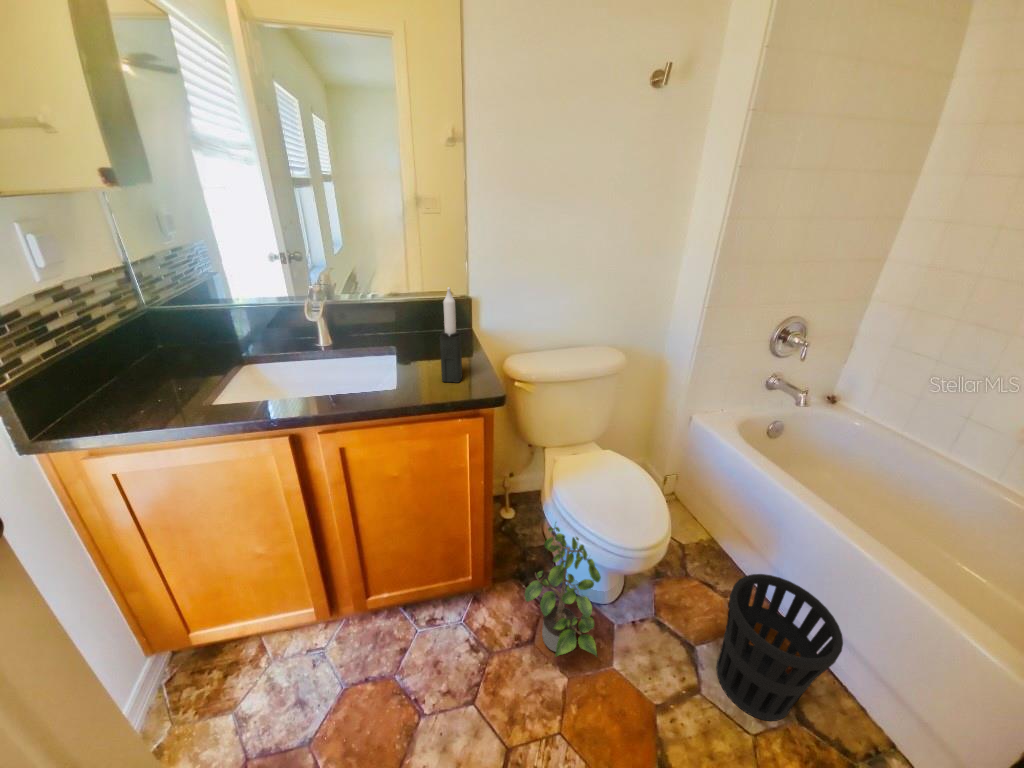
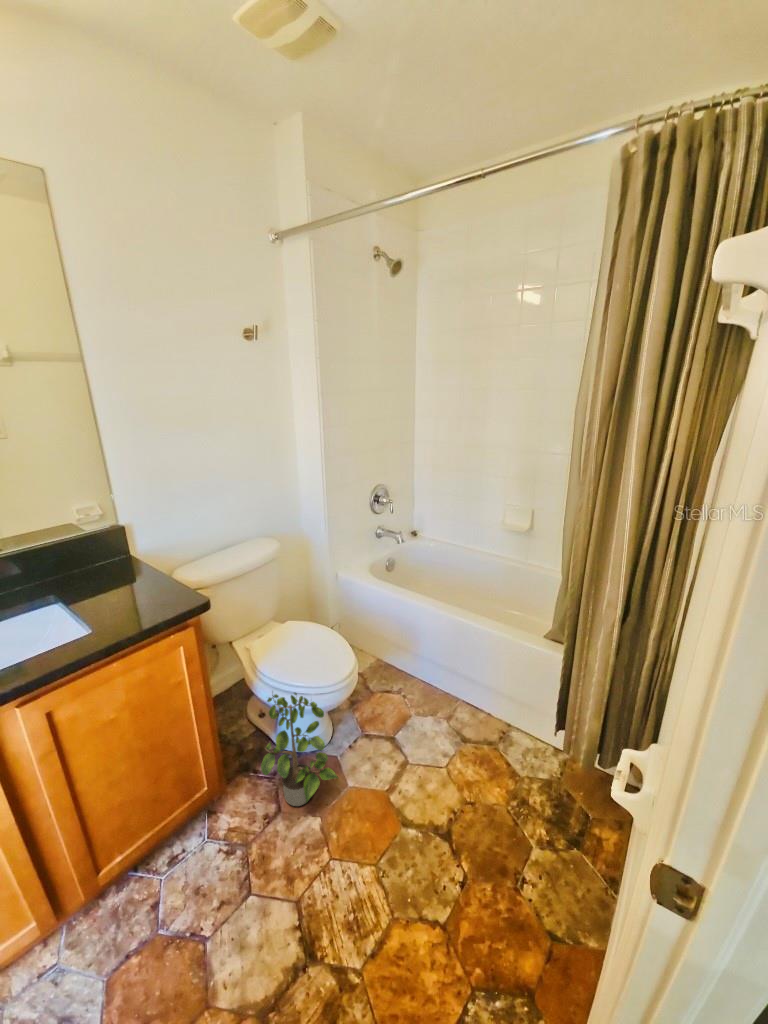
candle: present [440,287,462,383] -> none [122,523,153,610]
wastebasket: present [716,574,843,721] -> none [404,656,469,758]

